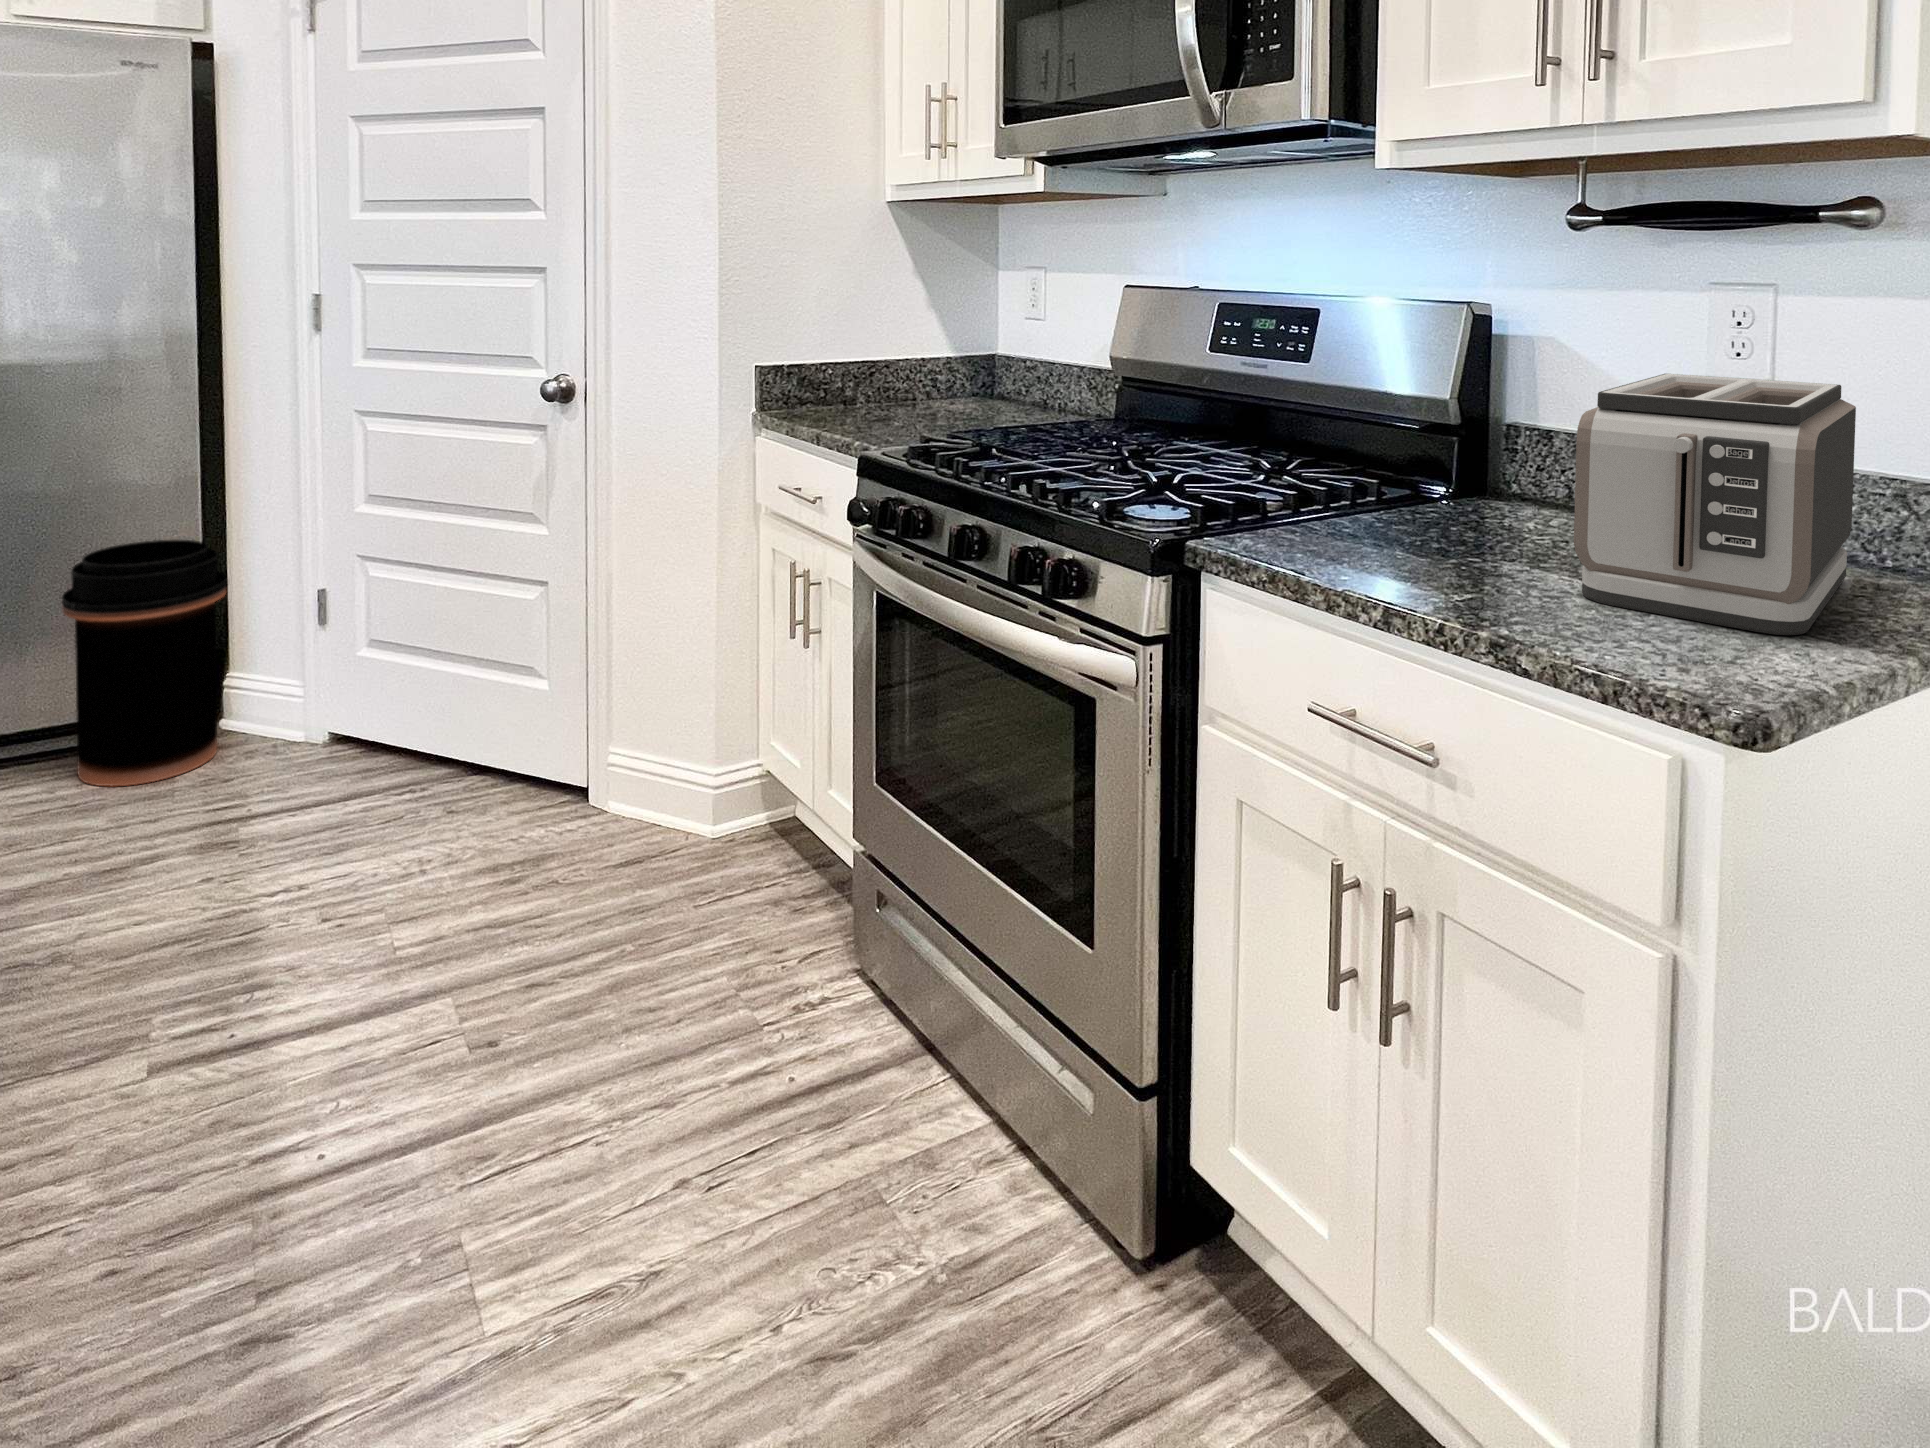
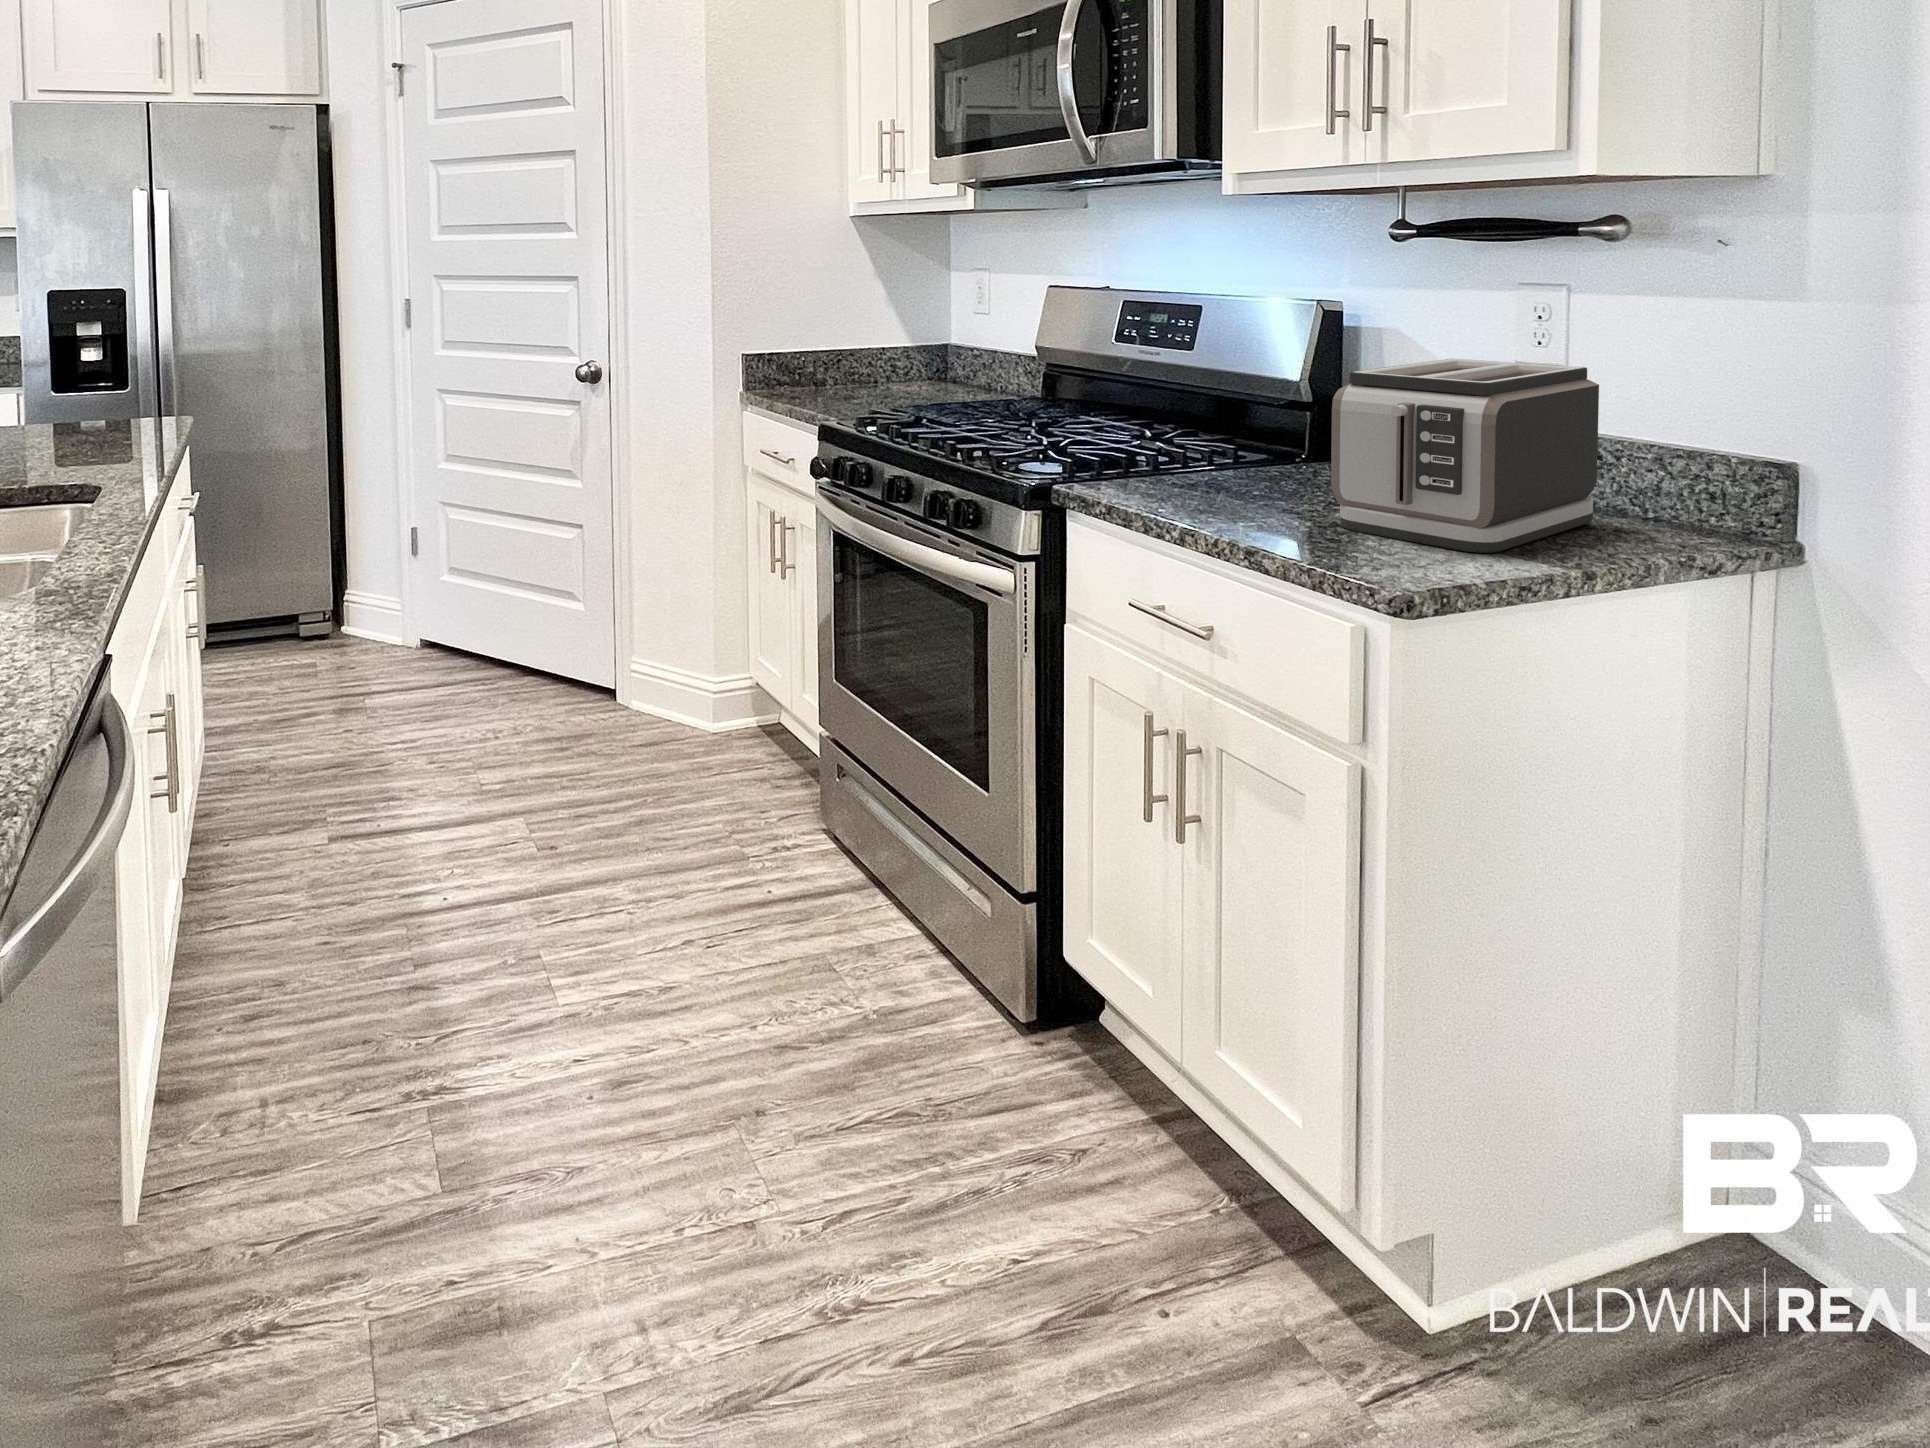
trash can: present [62,540,227,786] -> none [240,486,348,668]

